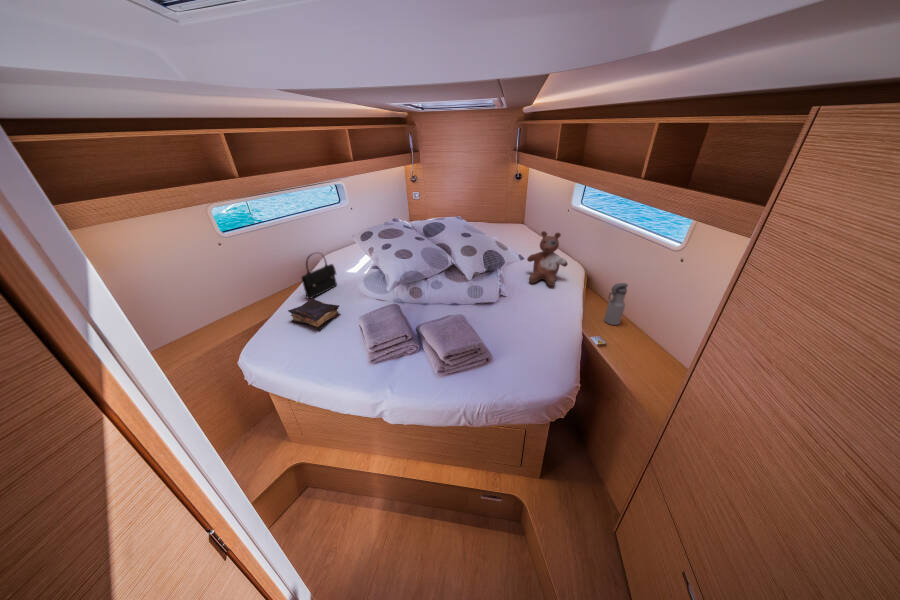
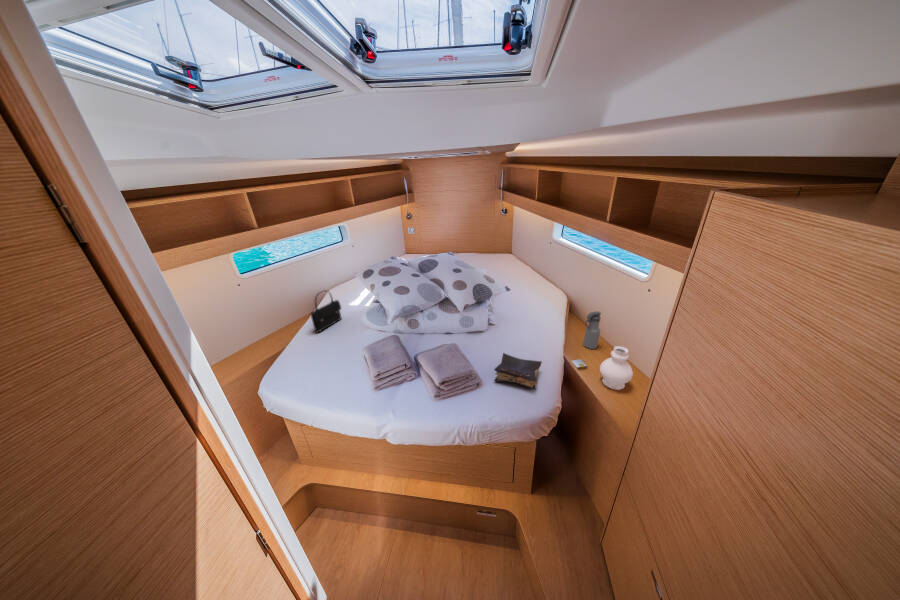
stuffed bear: present [527,231,568,286] -> none [513,266,549,315]
book: present [288,298,341,330] -> present [494,353,542,390]
decorative vase: none [627,321,666,370] -> present [600,346,633,390]

